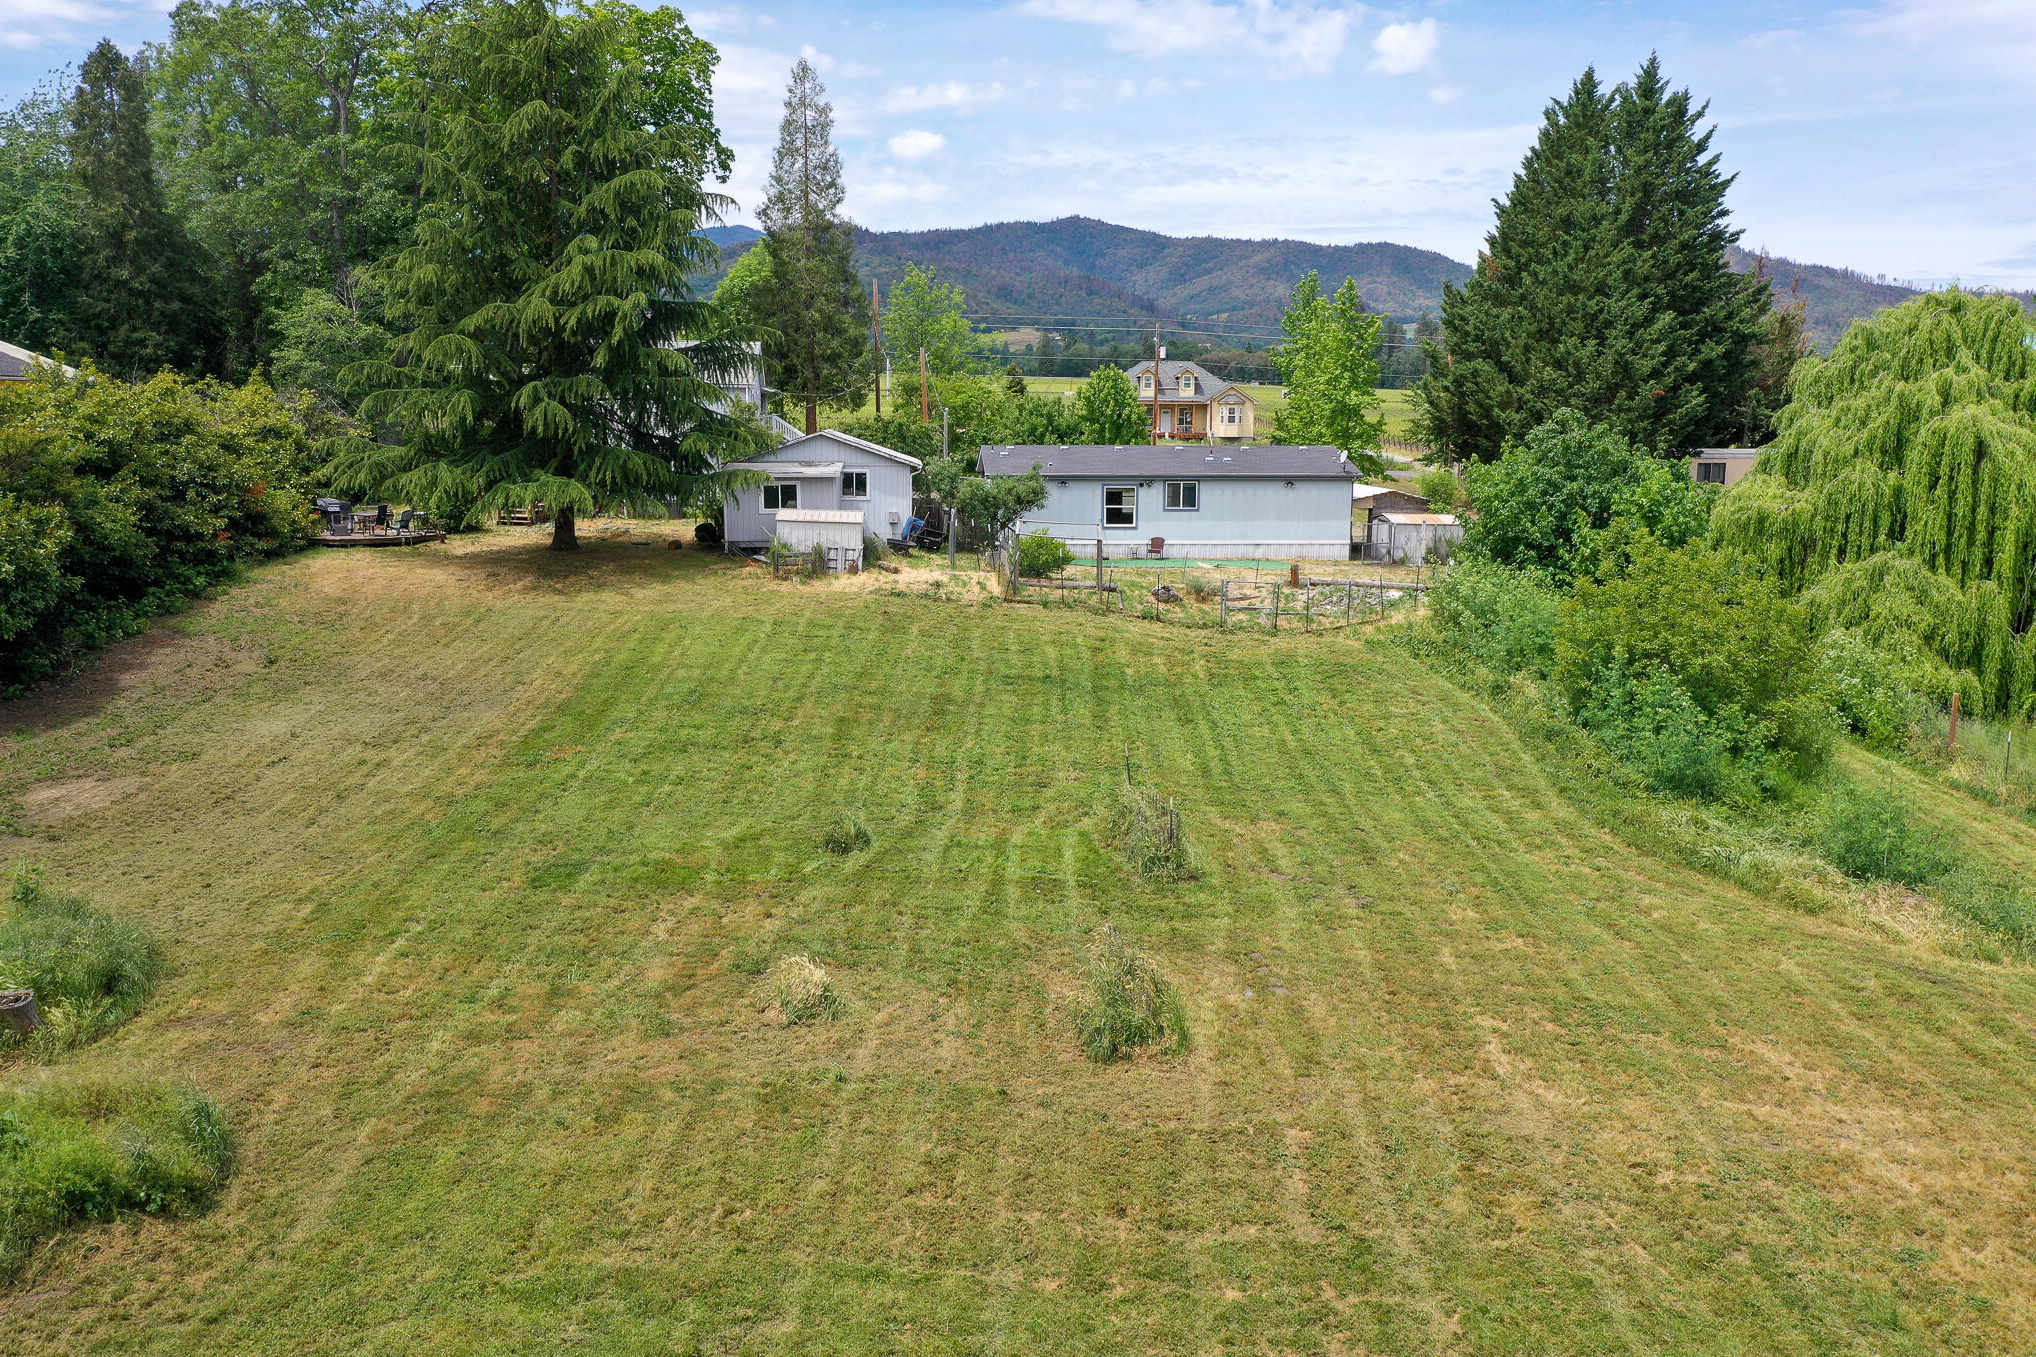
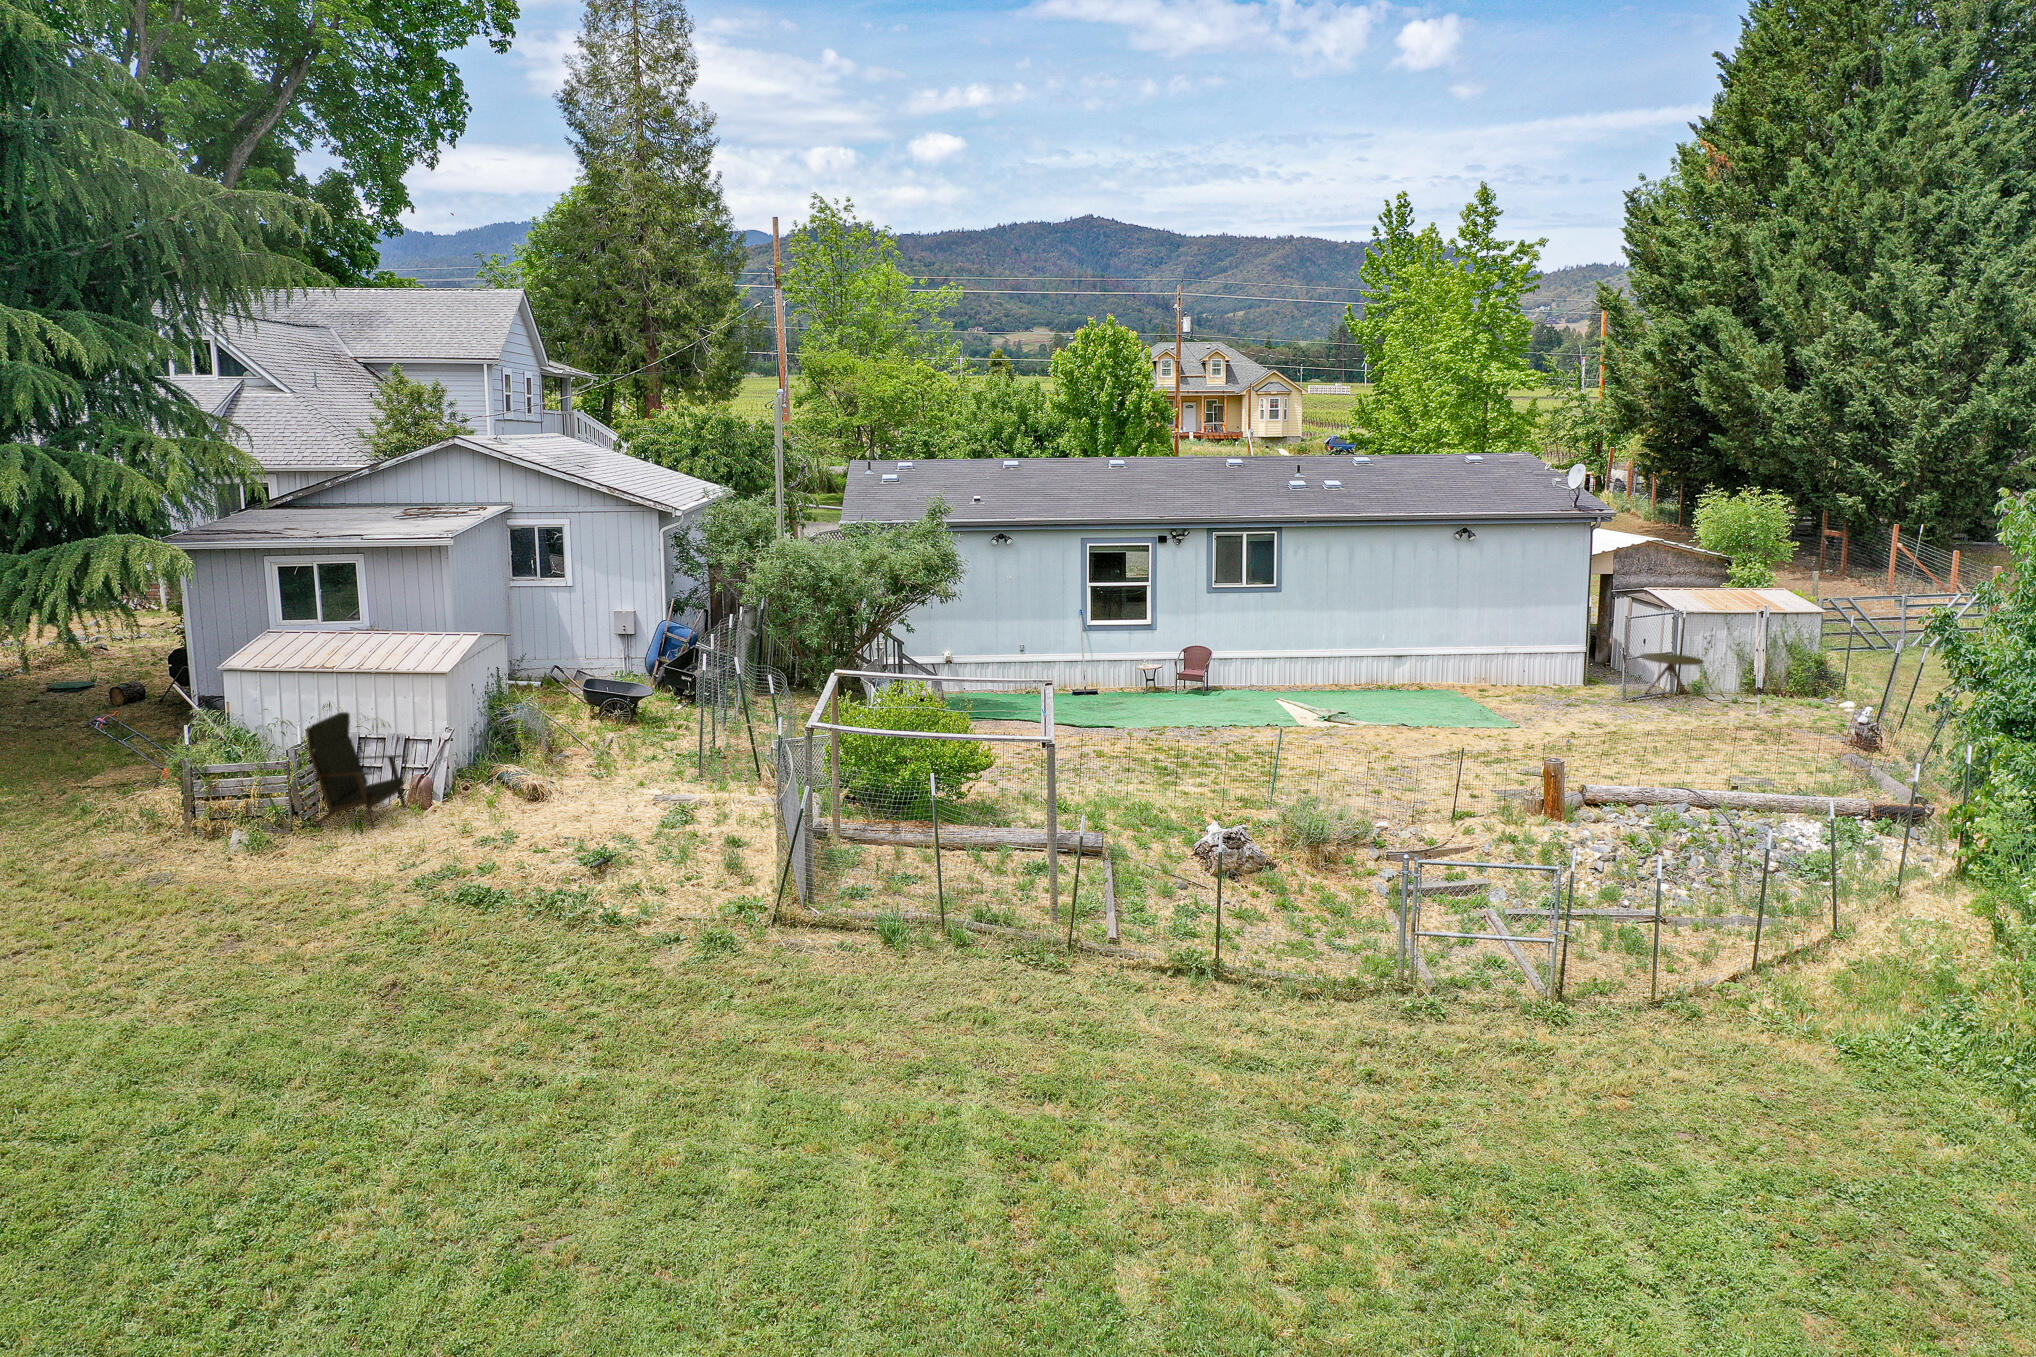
lounge chair: none [819,538,848,580] -> present [306,712,406,829]

